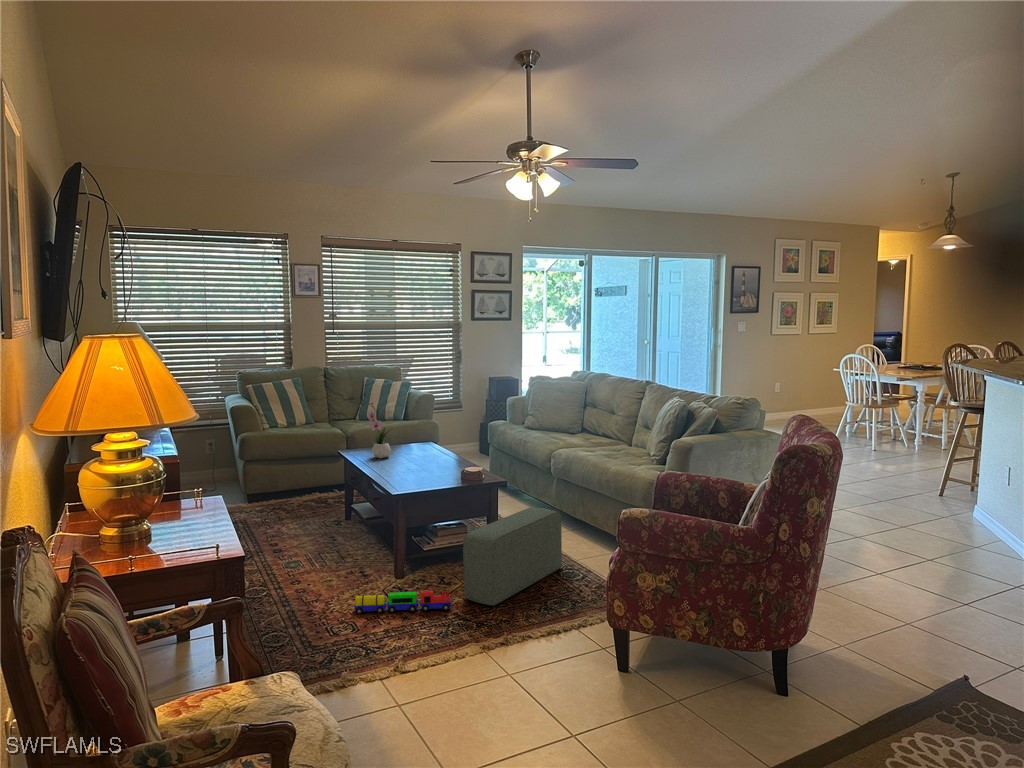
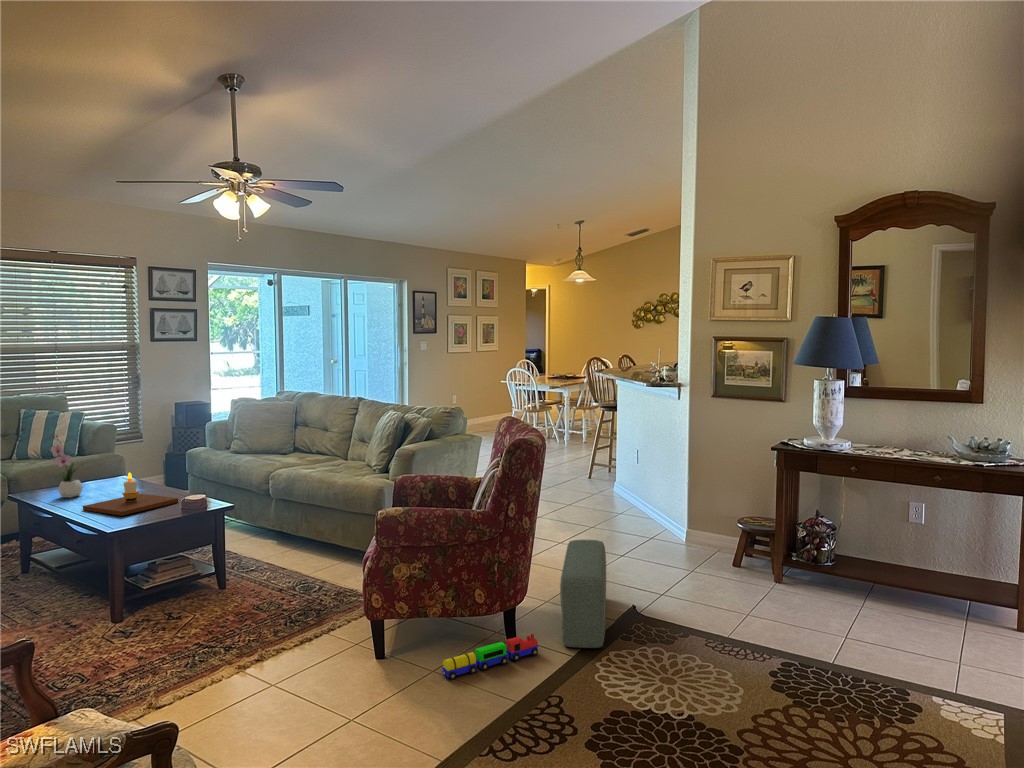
candle: none [384,441,460,481] -> present [83,473,178,516]
pouf: present [463,508,562,605] -> present [560,540,606,648]
toy train: present [354,590,452,614] -> present [442,634,538,680]

